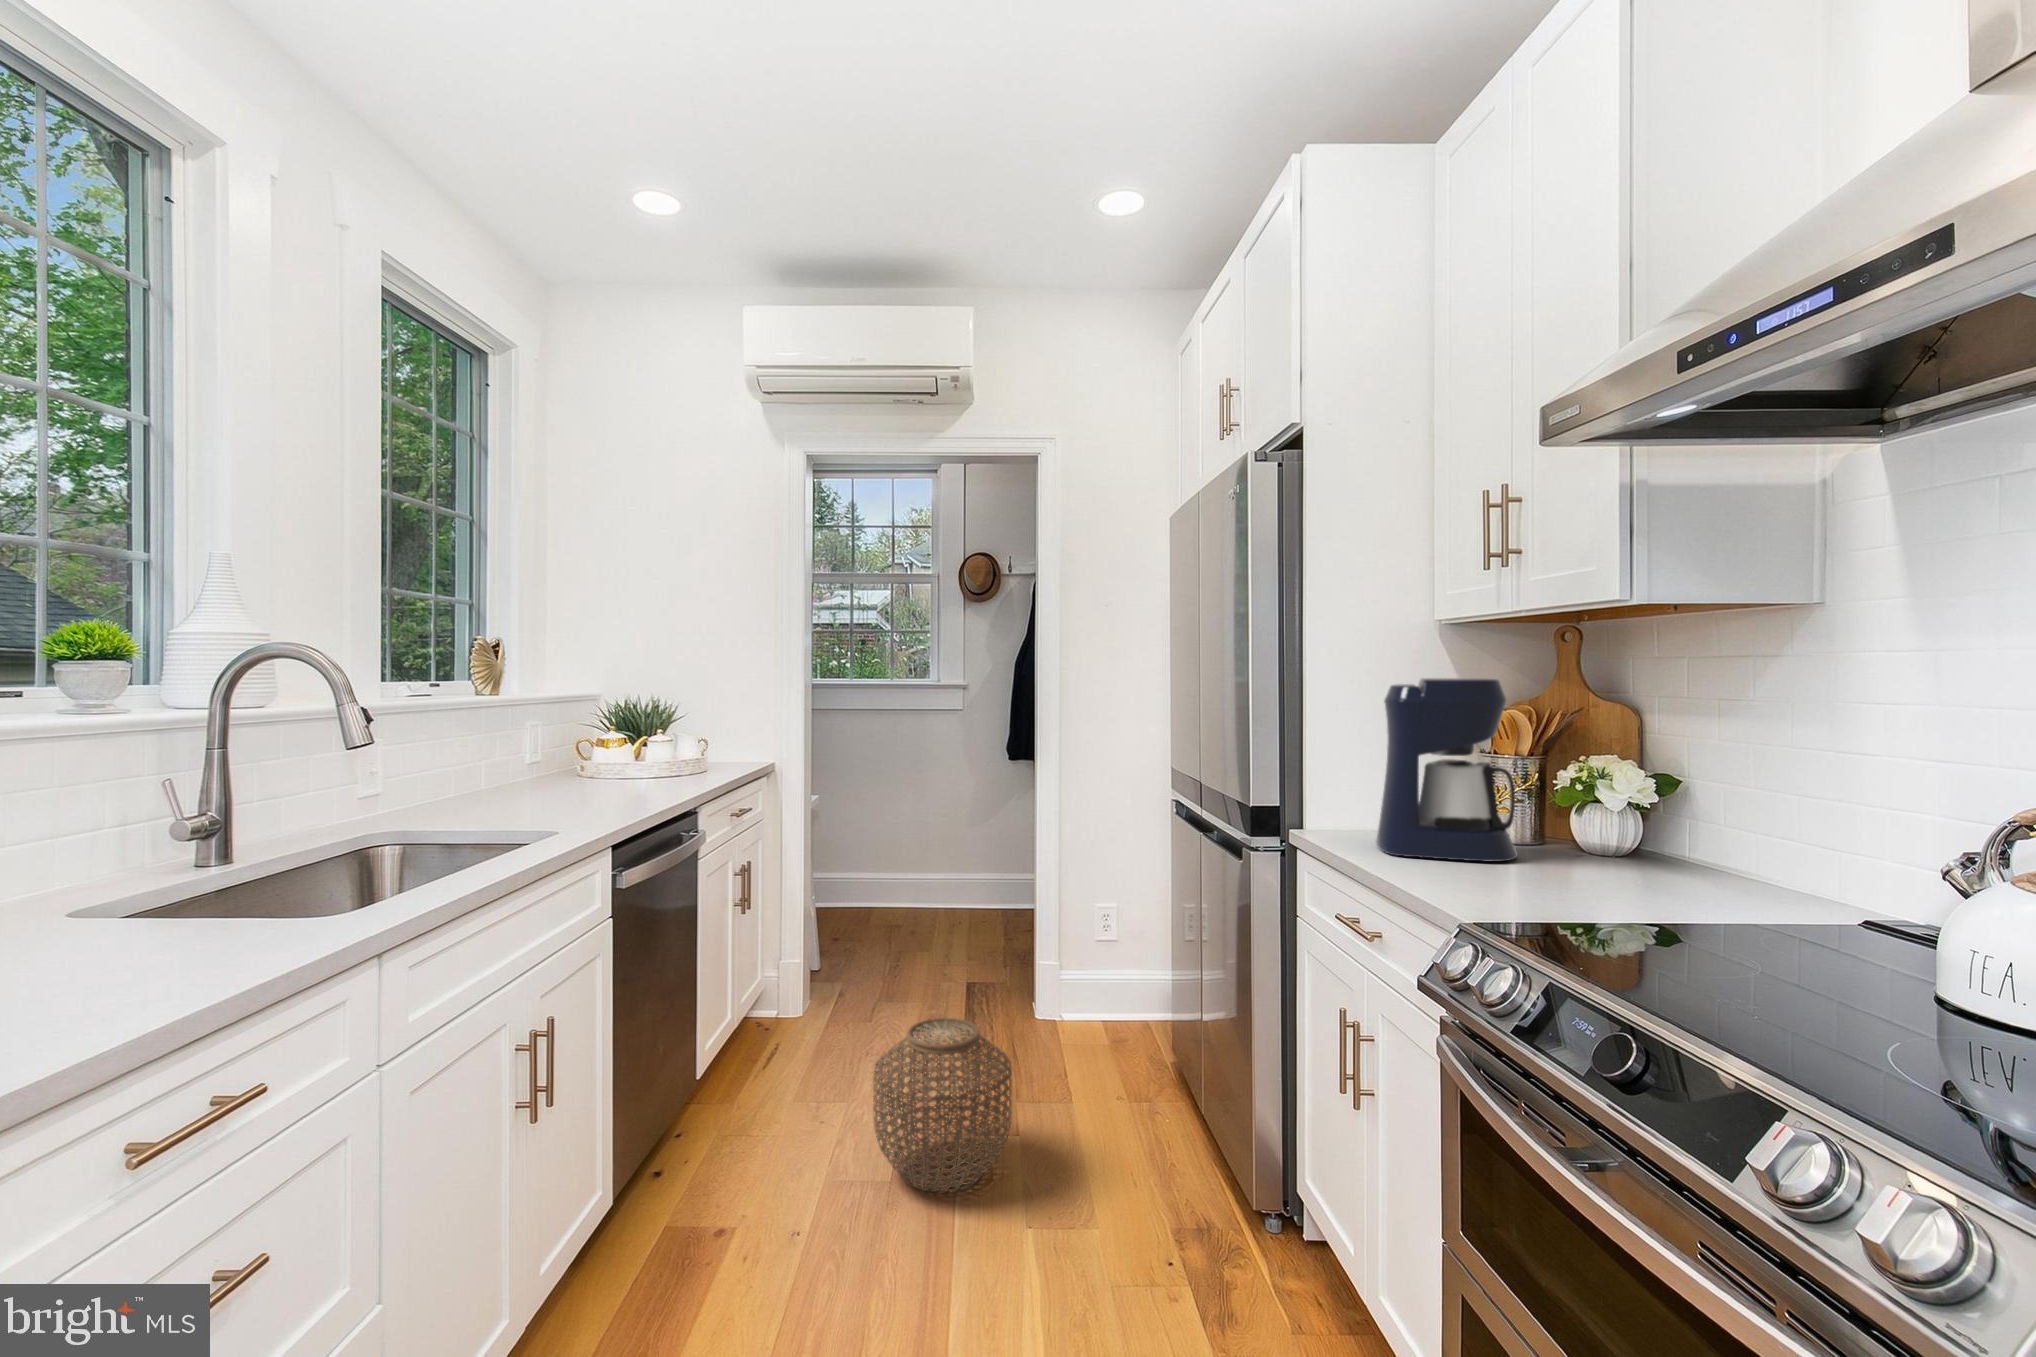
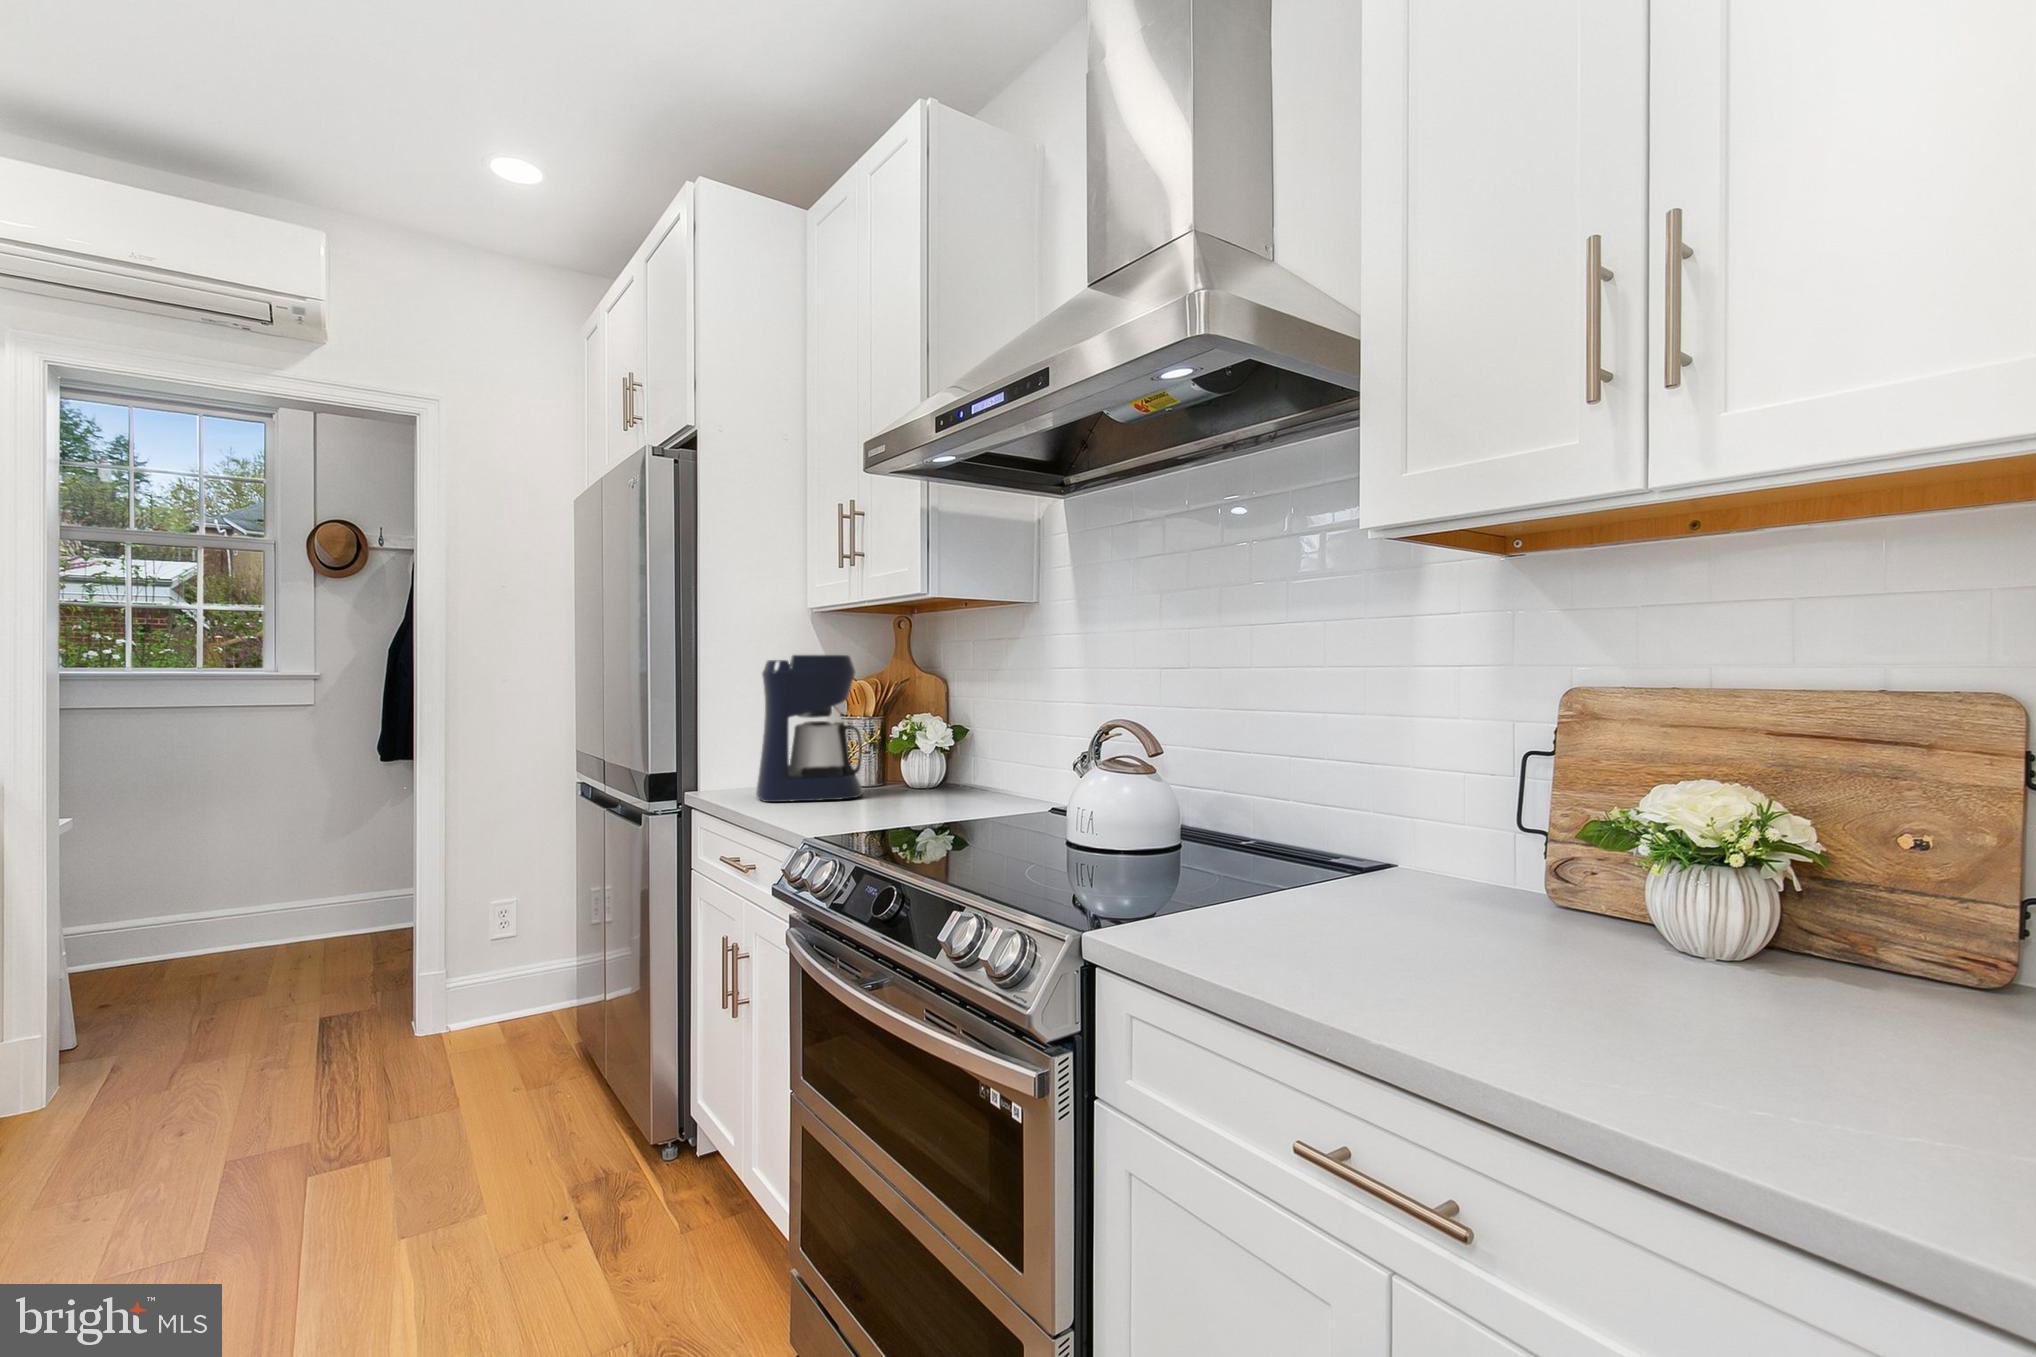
woven basket: present [873,1018,1012,1192] -> none [175,1038,378,1241]

